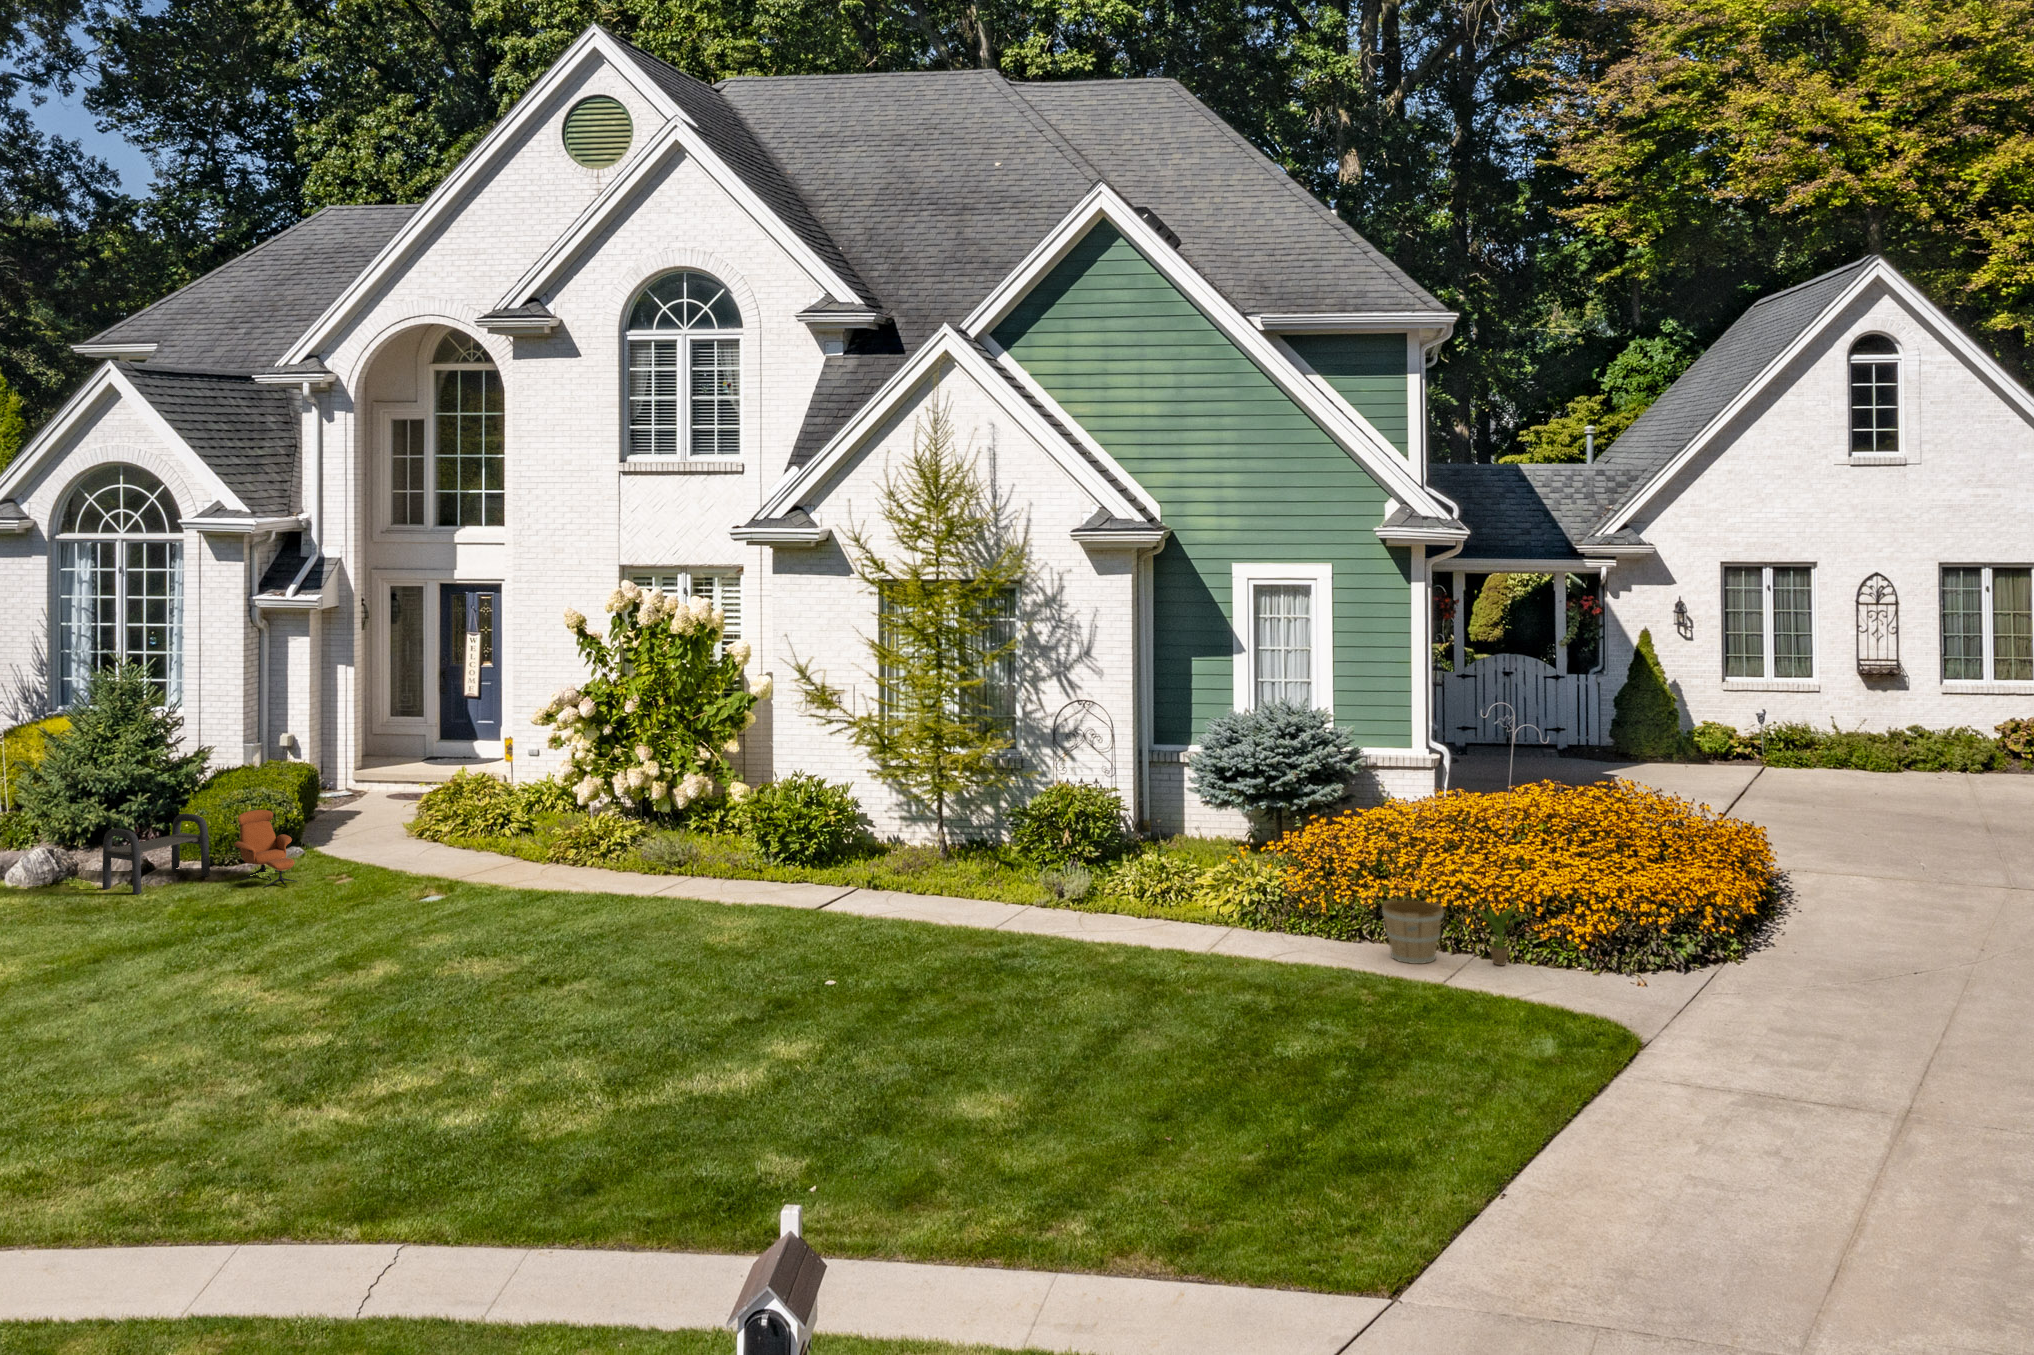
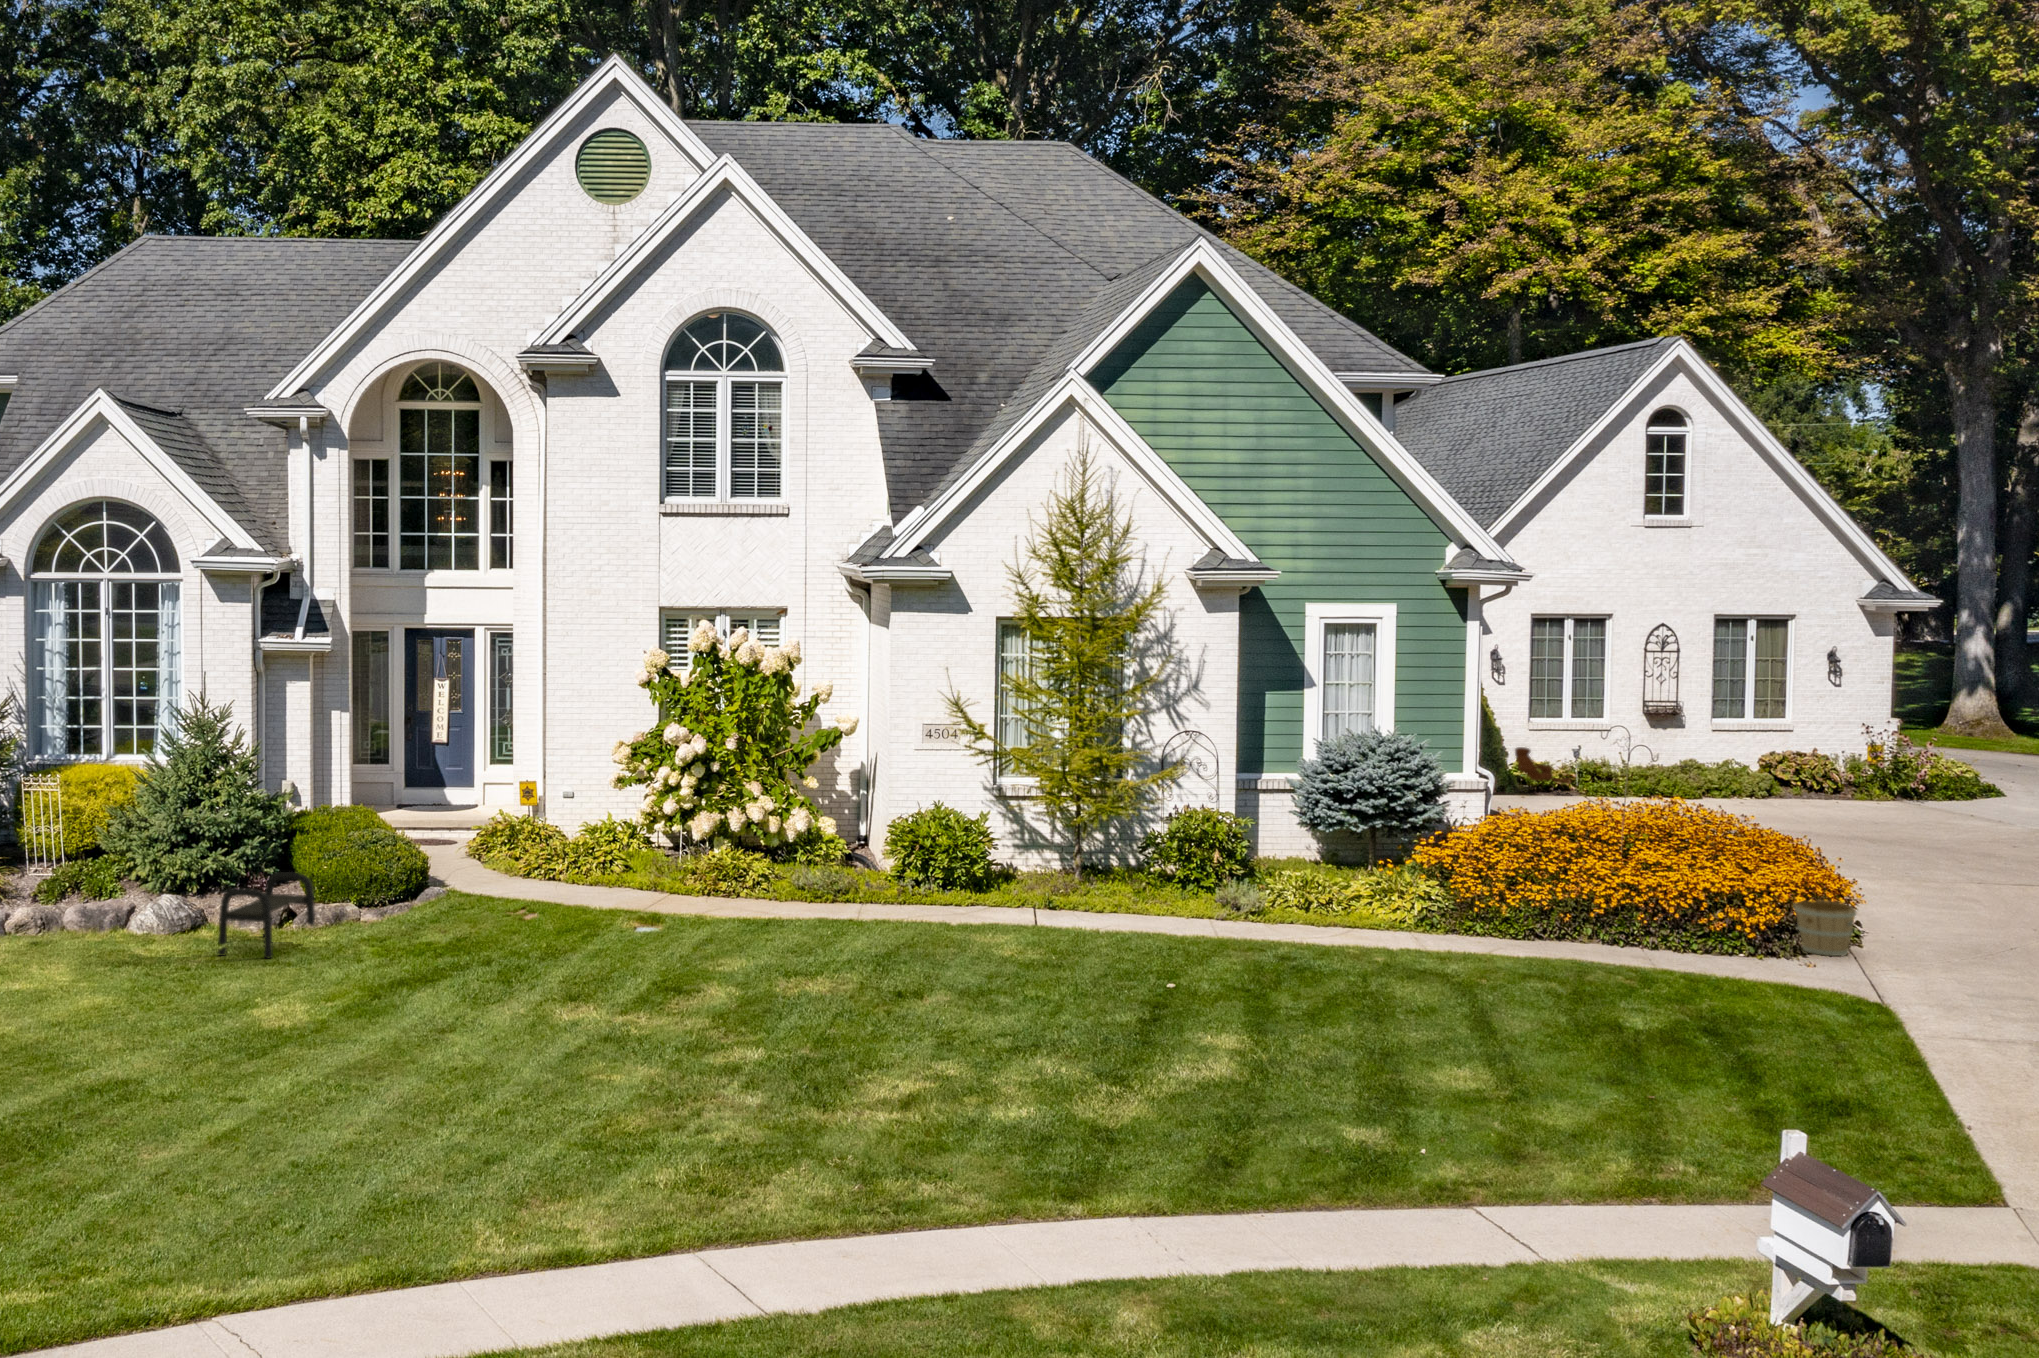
lounge chair: present [234,810,297,888] -> present [1515,747,1571,793]
wooden bucket: present [1382,900,1444,964] -> present [1793,900,1856,956]
potted plant: present [1475,903,1527,965] -> none [1644,889,1697,950]

